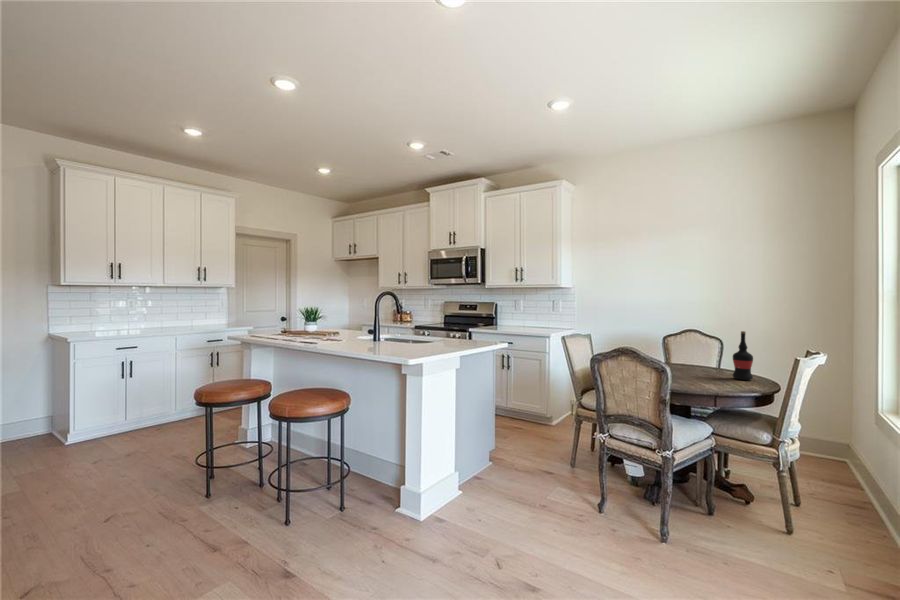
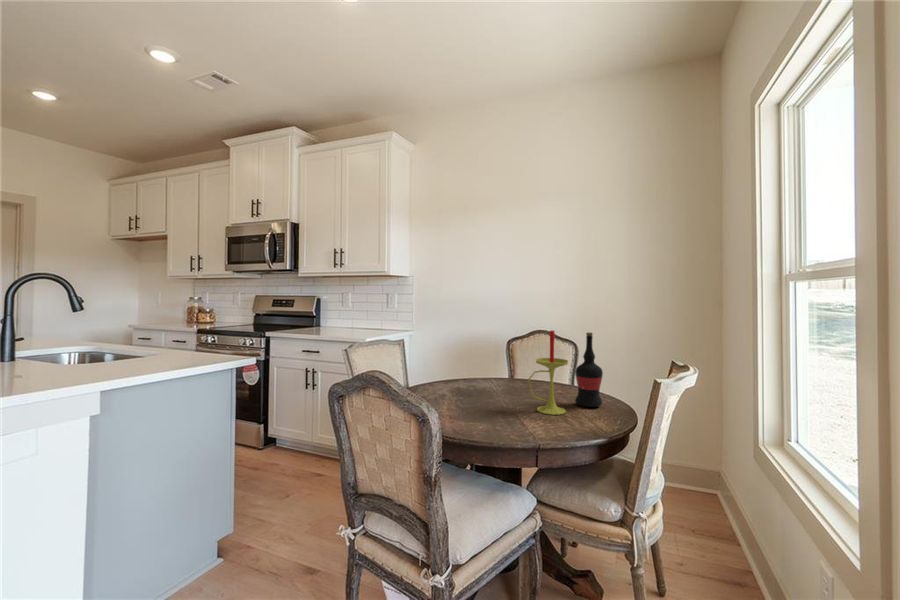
candle: none [702,328,730,382] -> present [529,330,568,415]

